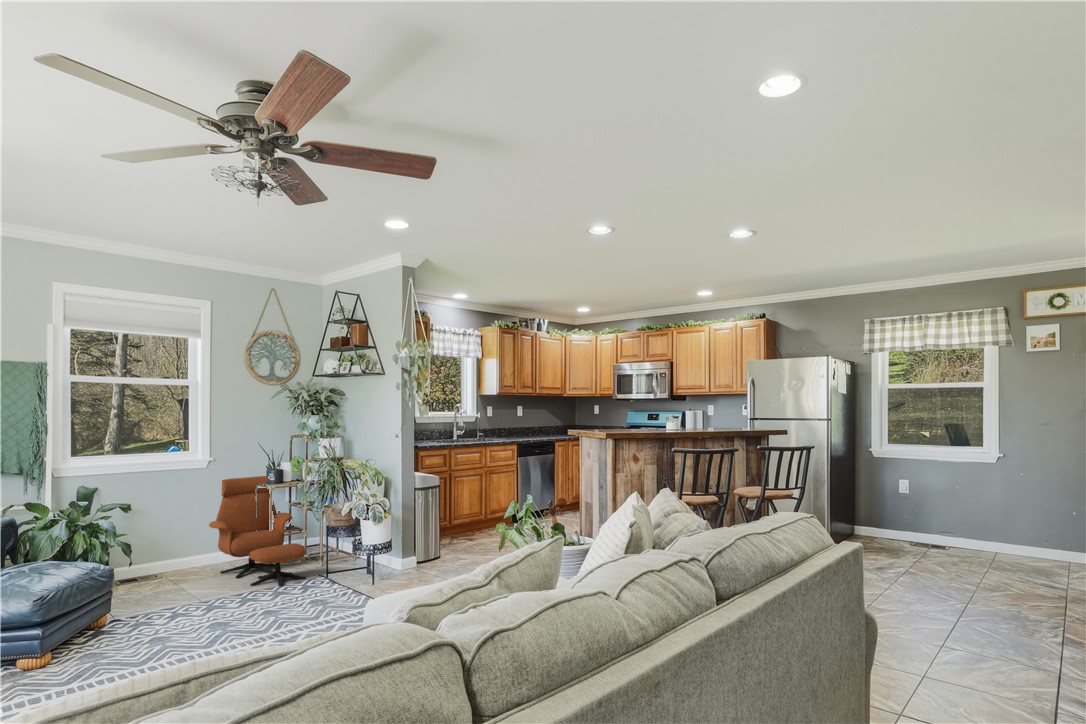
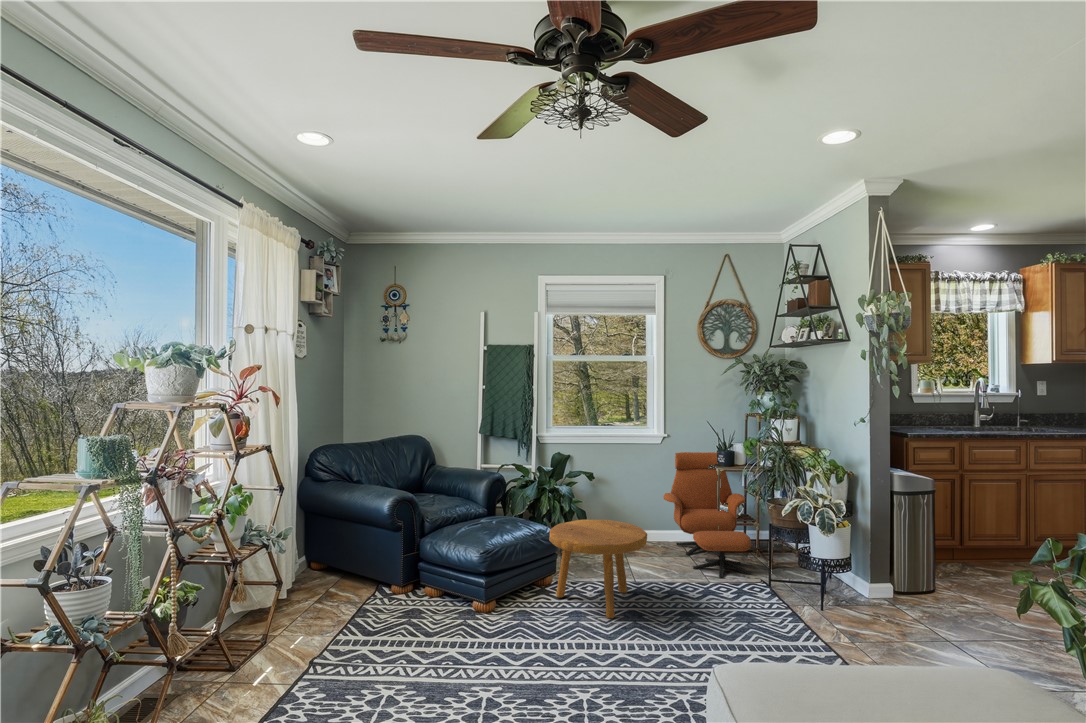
footstool: none [116,546,228,636] -> present [549,519,647,619]

